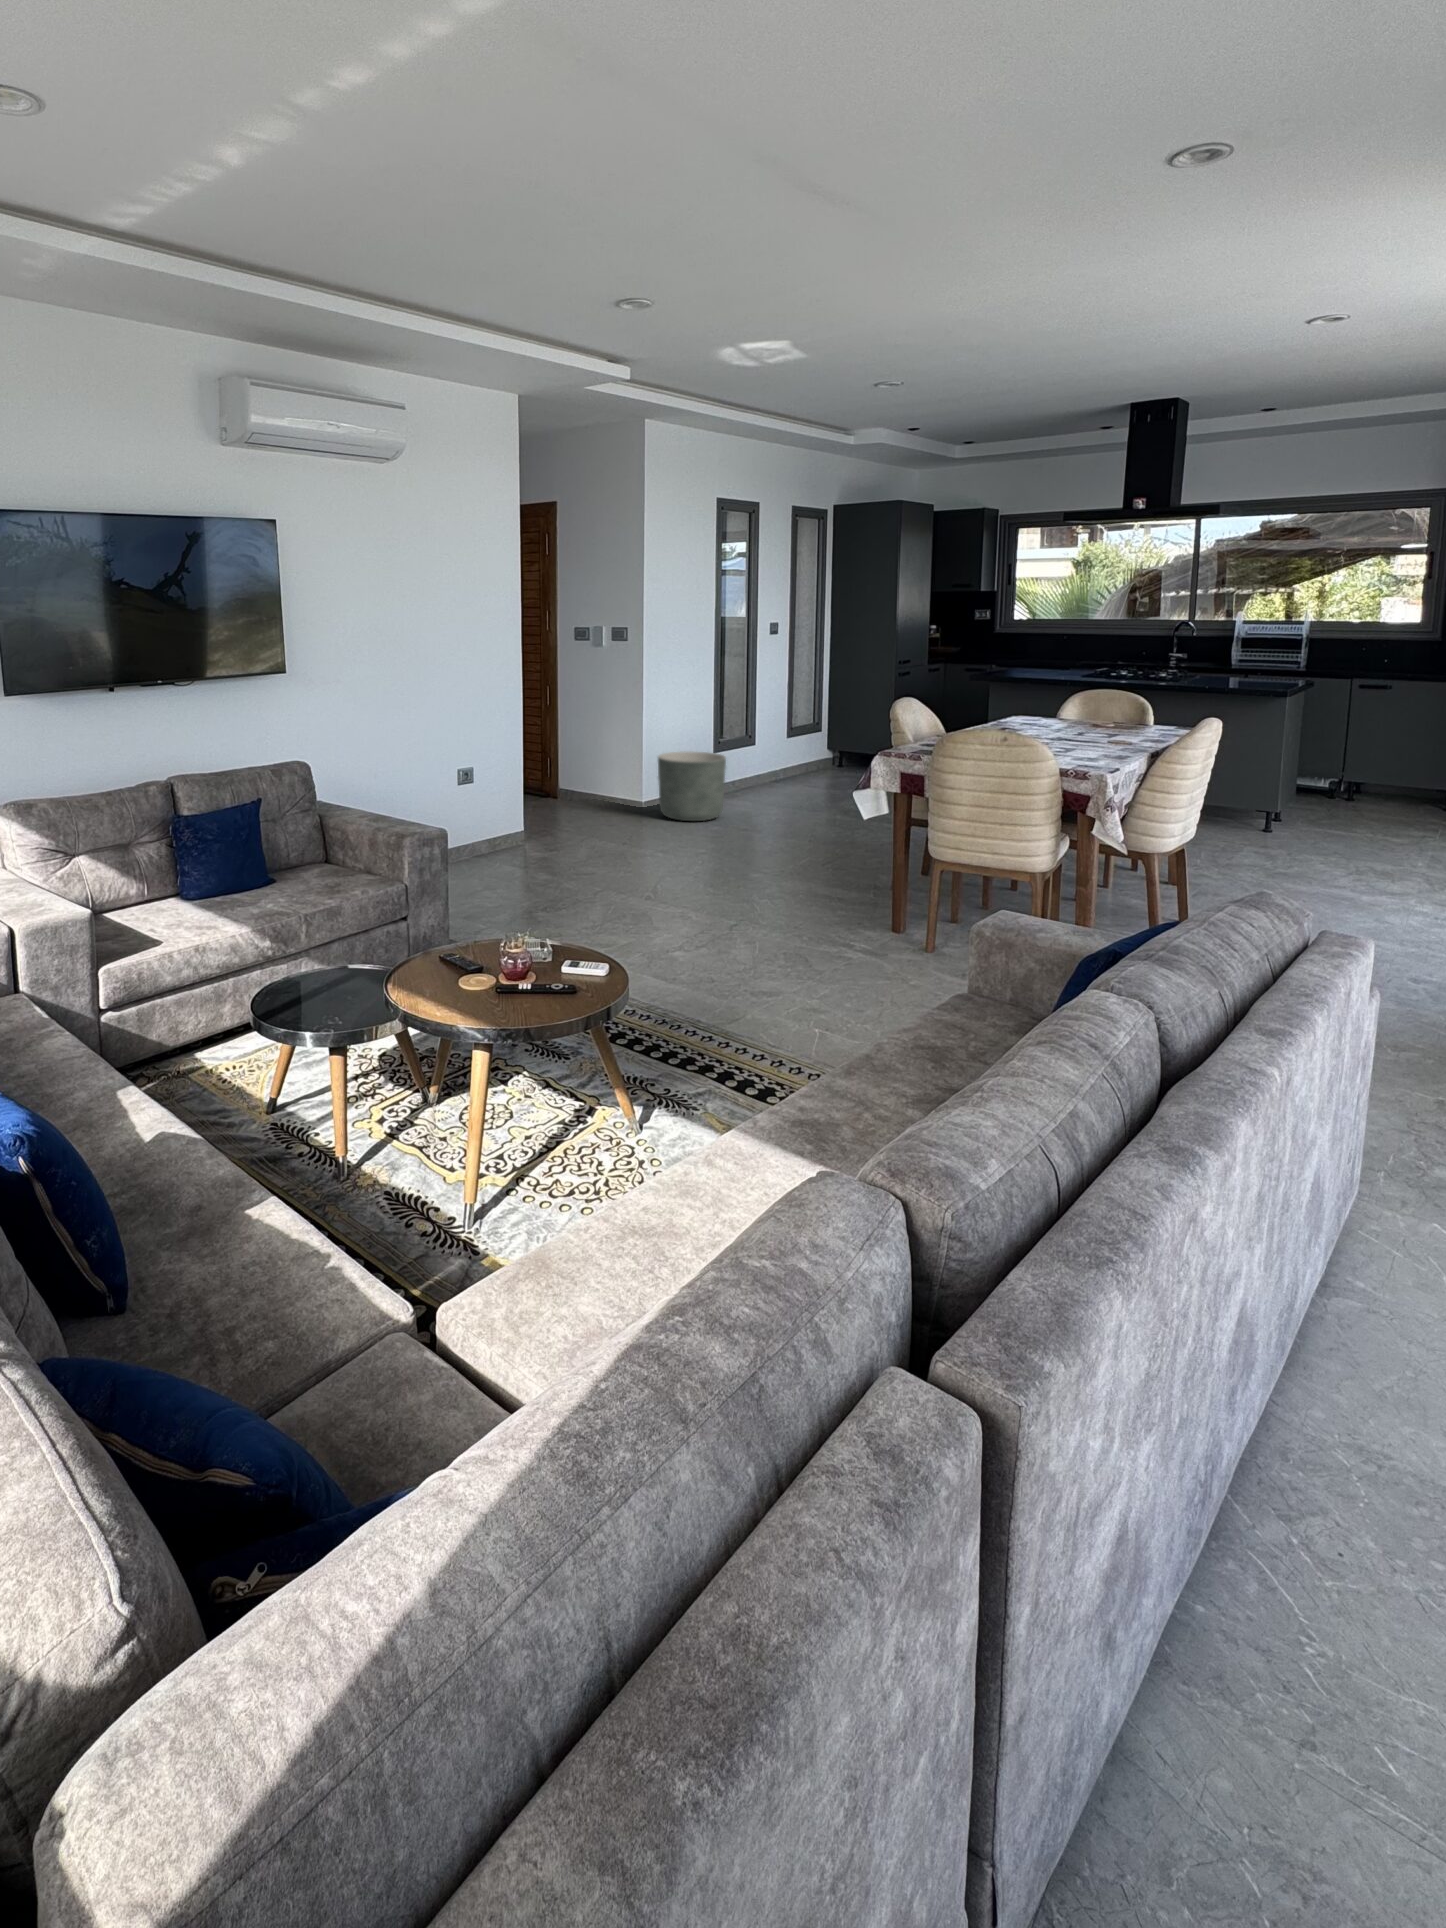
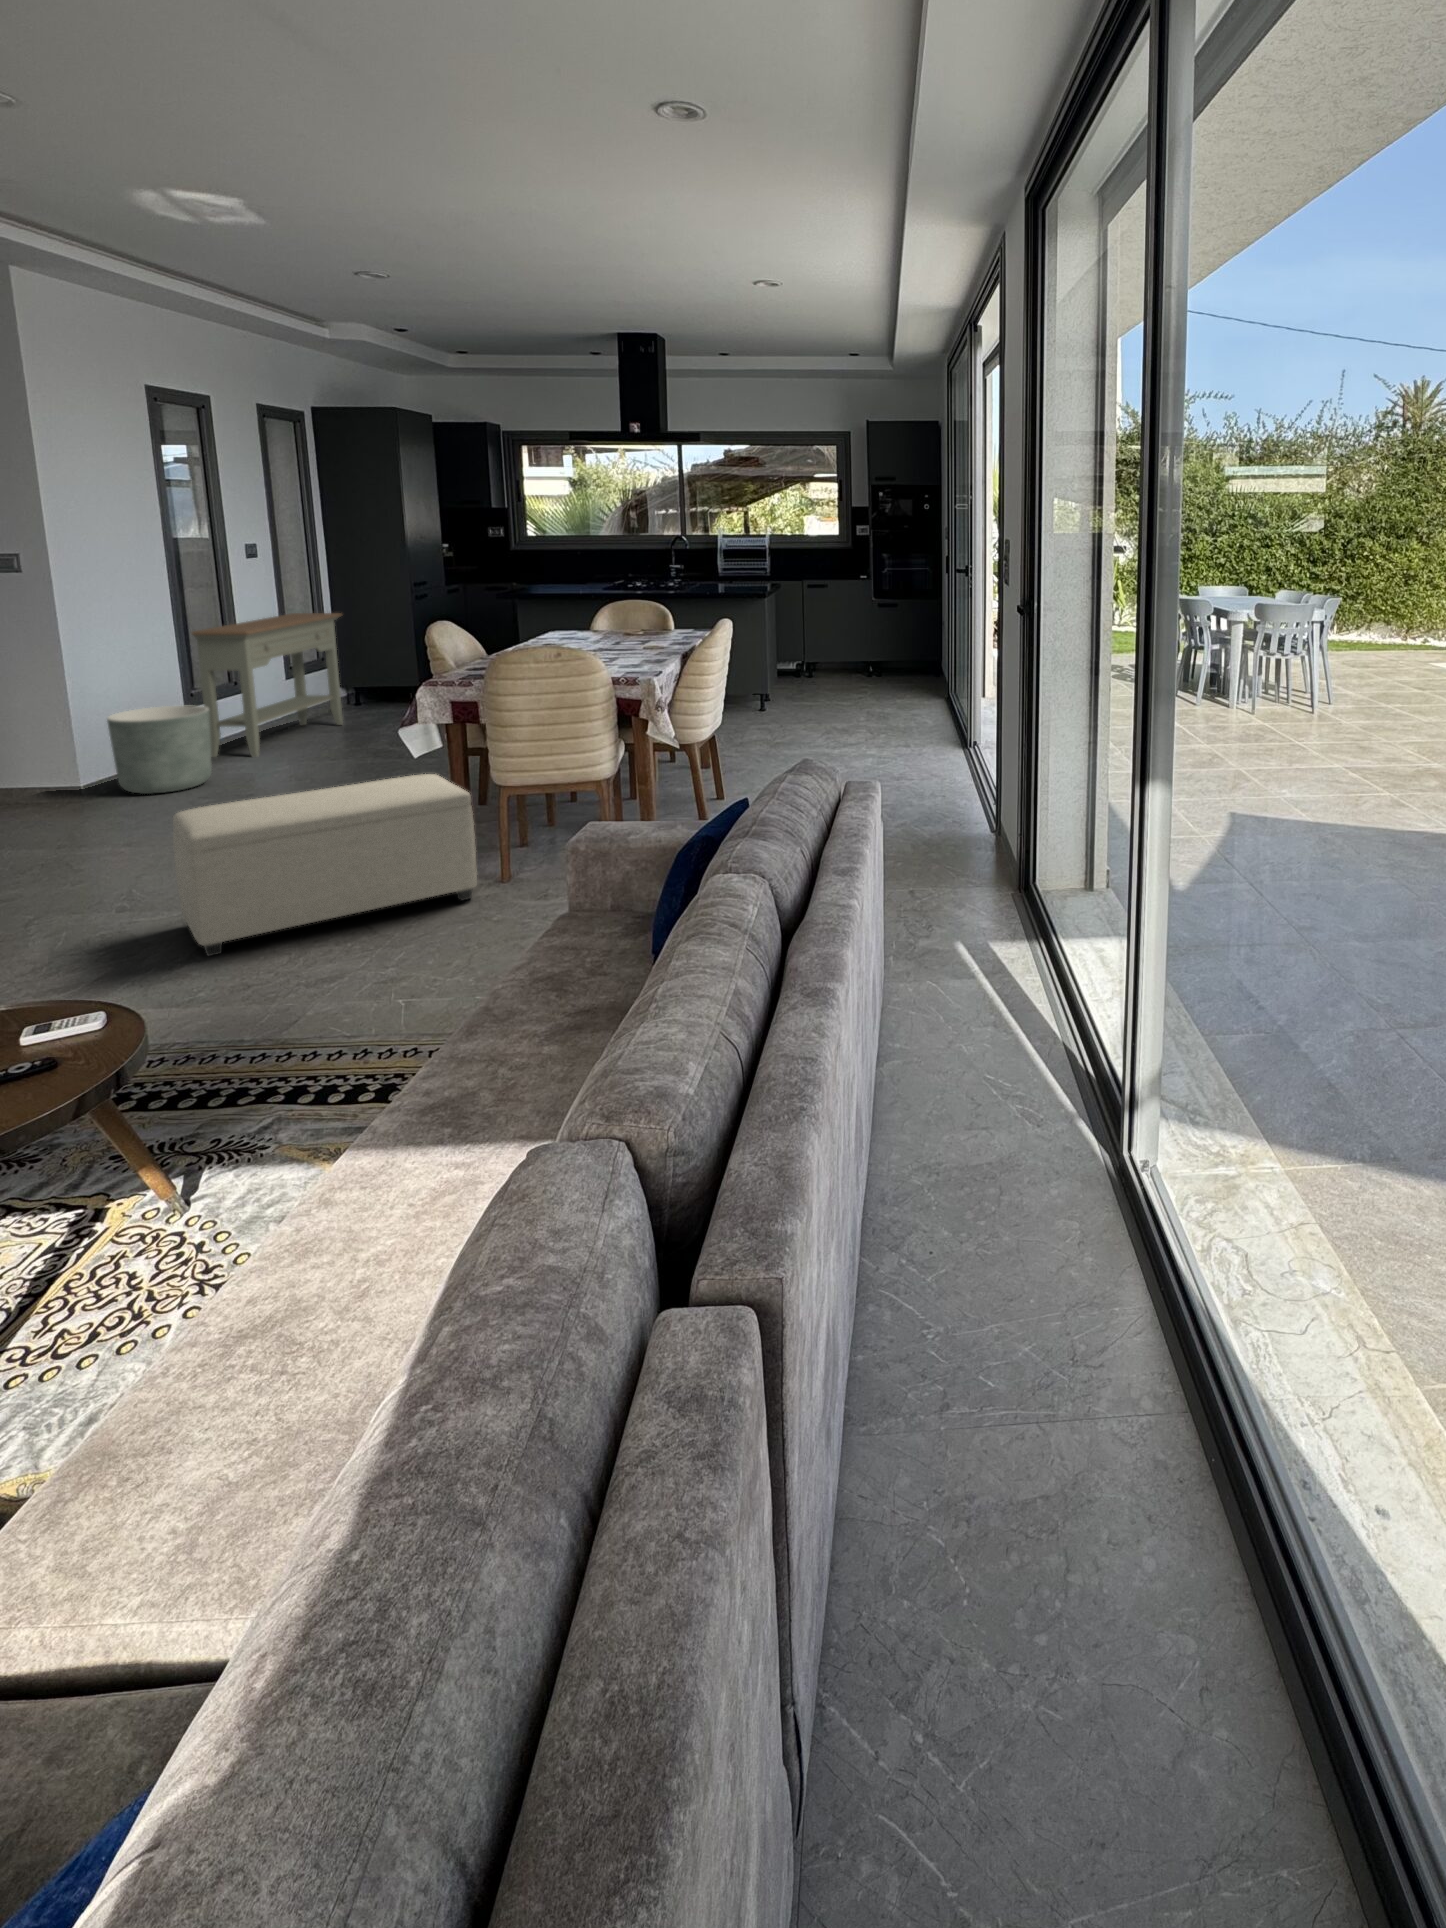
console table: none [722,681,840,803] -> present [192,613,343,757]
ottoman: none [679,836,907,957] -> present [173,774,477,956]

